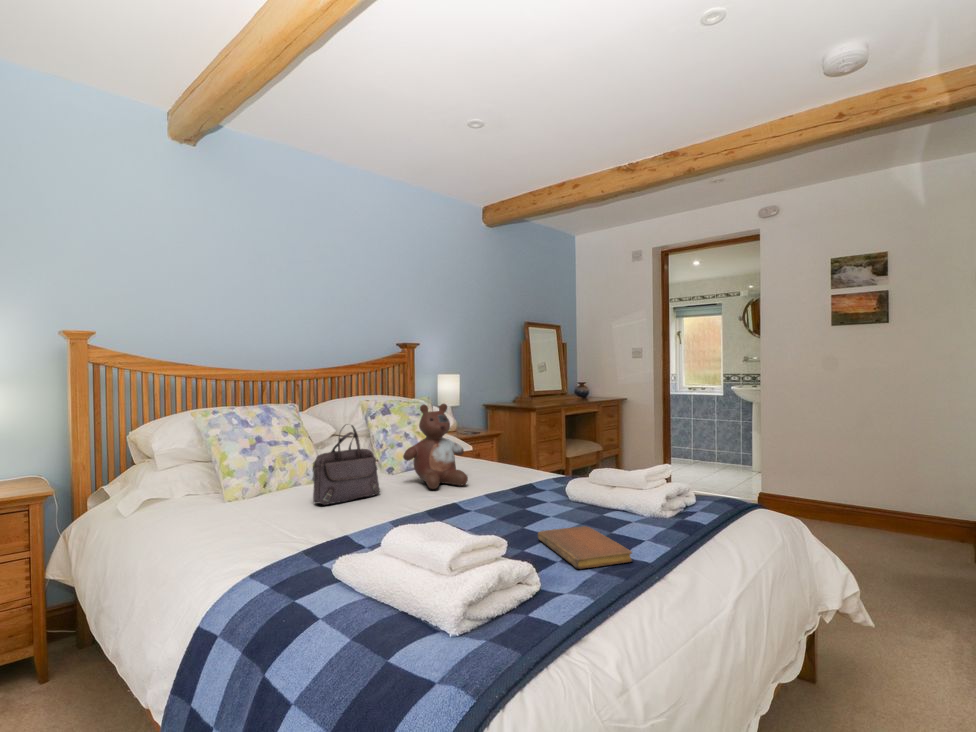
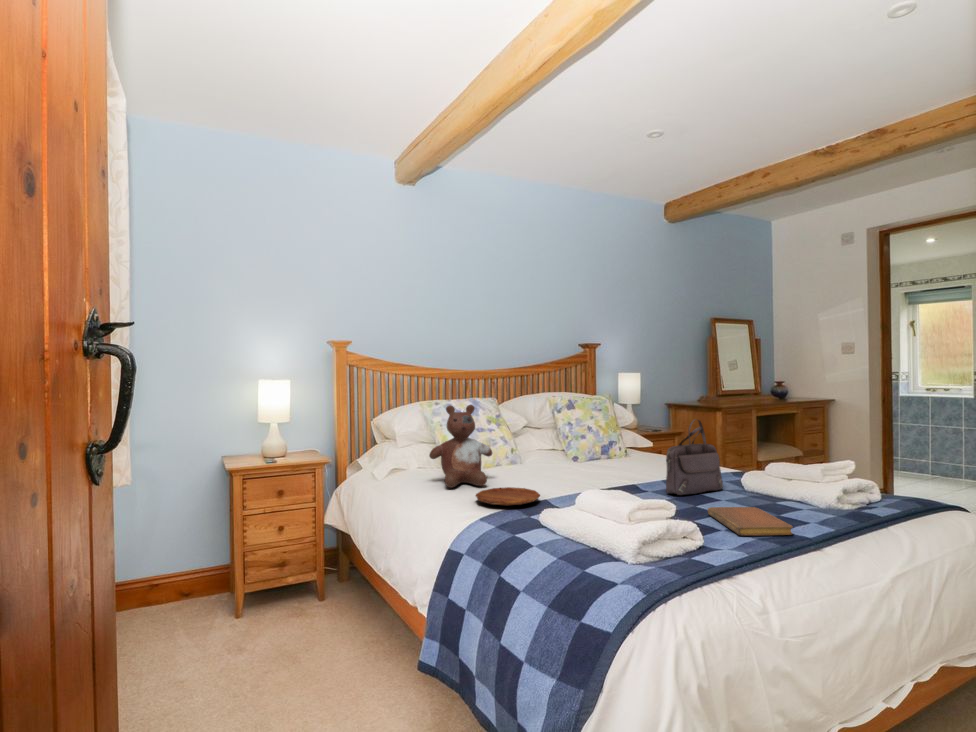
stuffed bear: present [403,404,468,489] -> present [429,405,492,488]
handbag: present [313,425,380,505] -> present [666,419,723,495]
tray: none [251,520,340,549] -> present [475,487,540,505]

